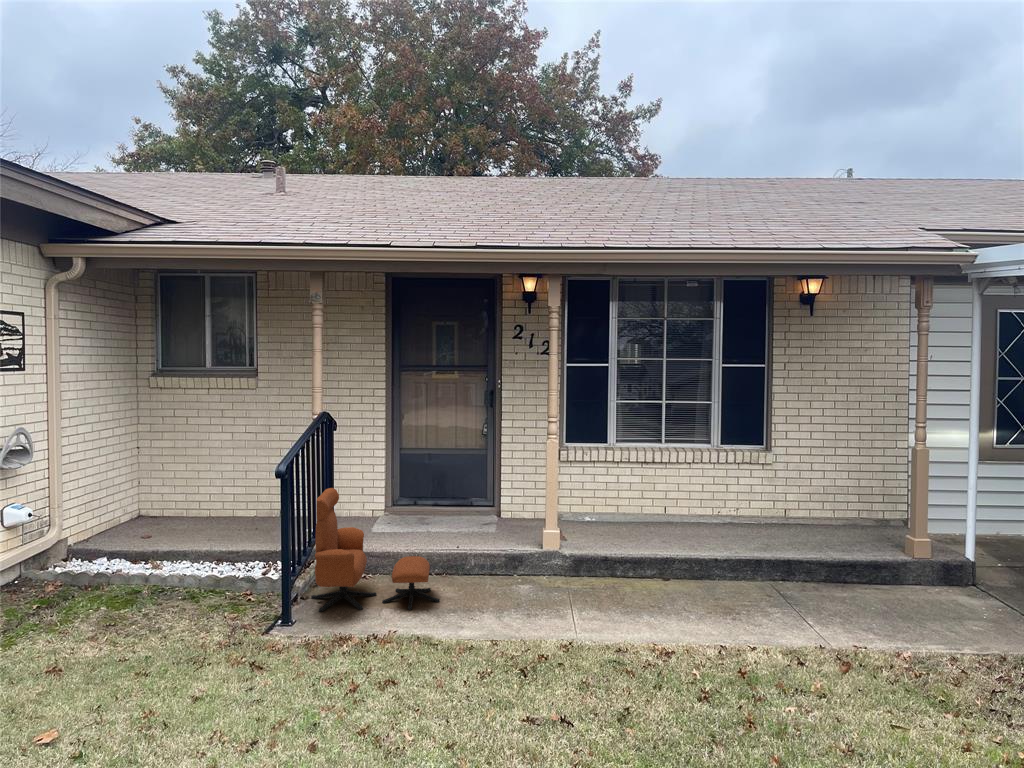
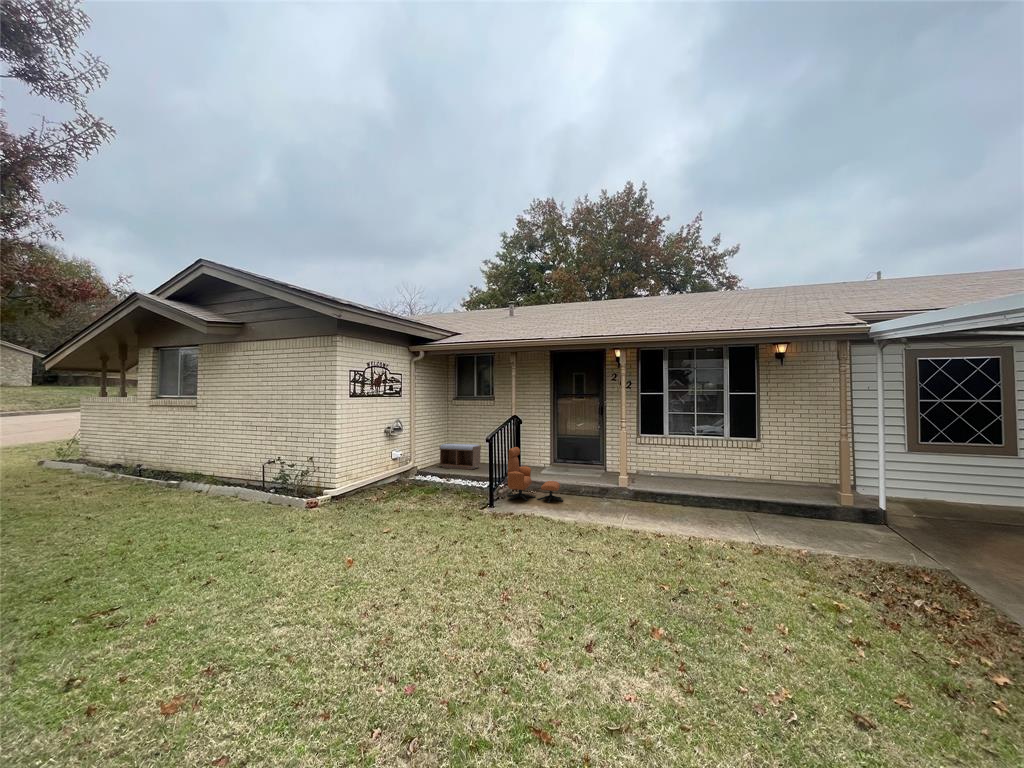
bench: none [135,470,237,528] -> present [439,444,481,470]

